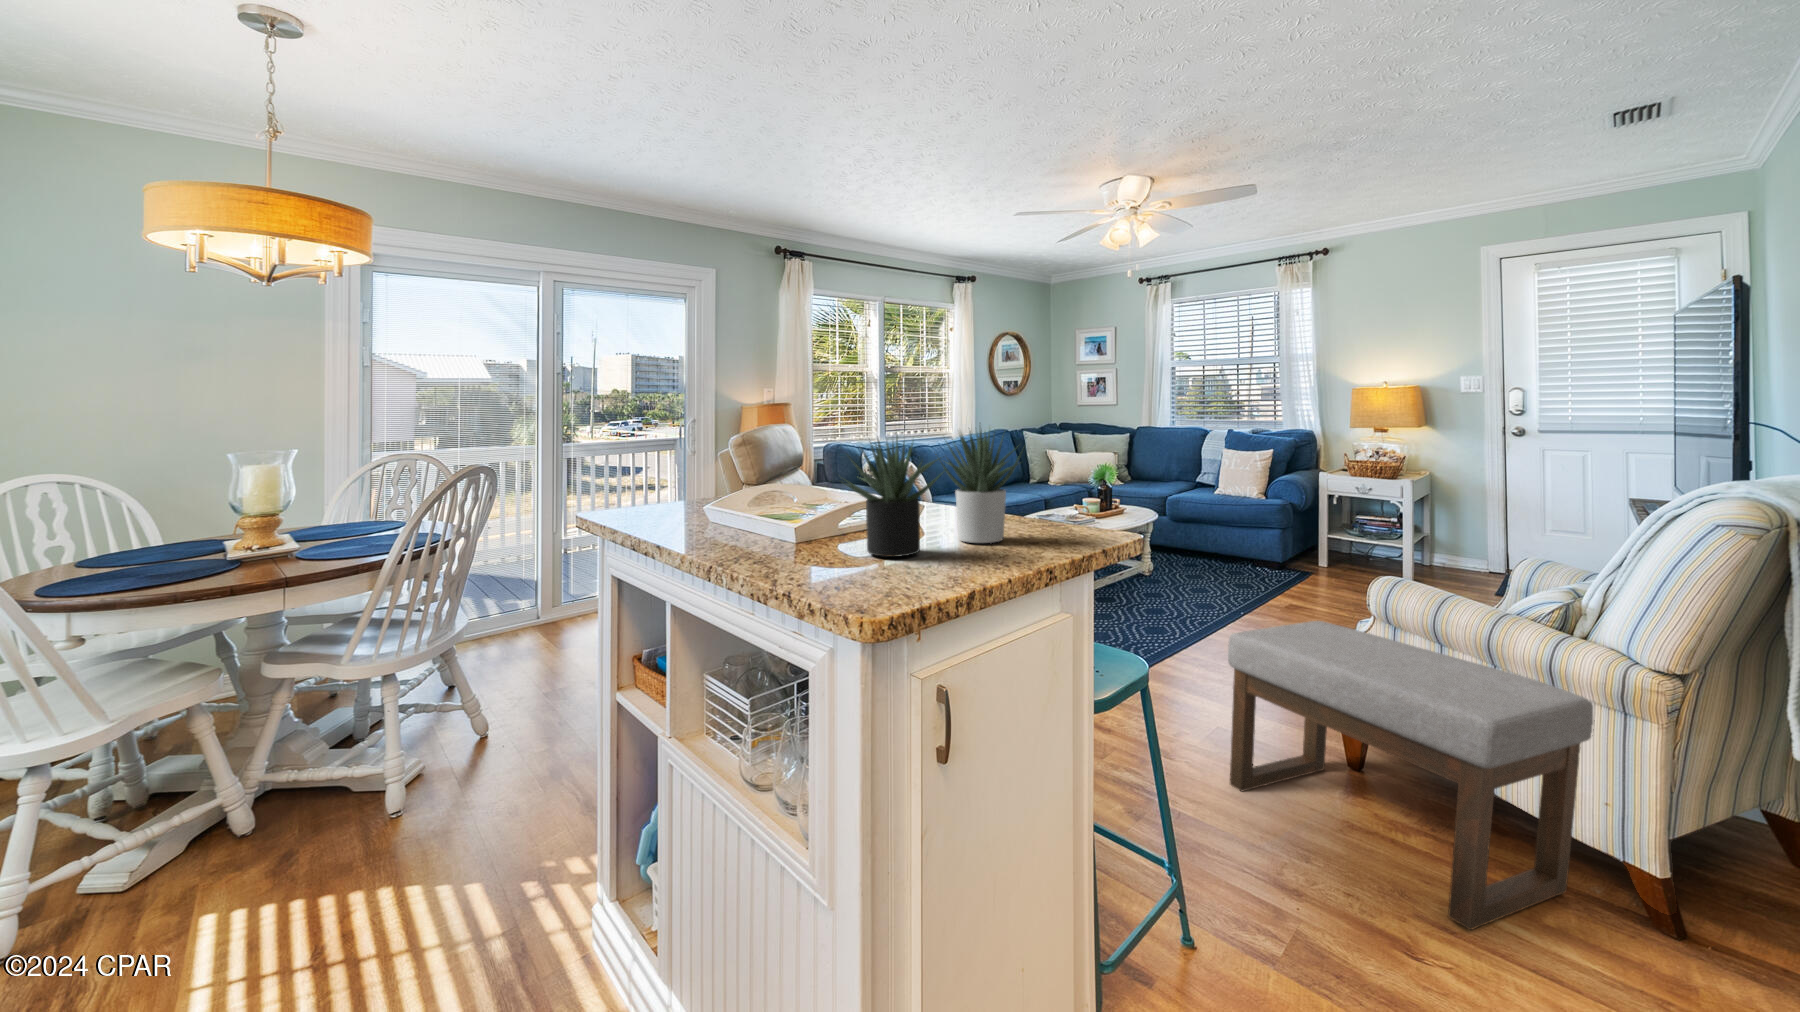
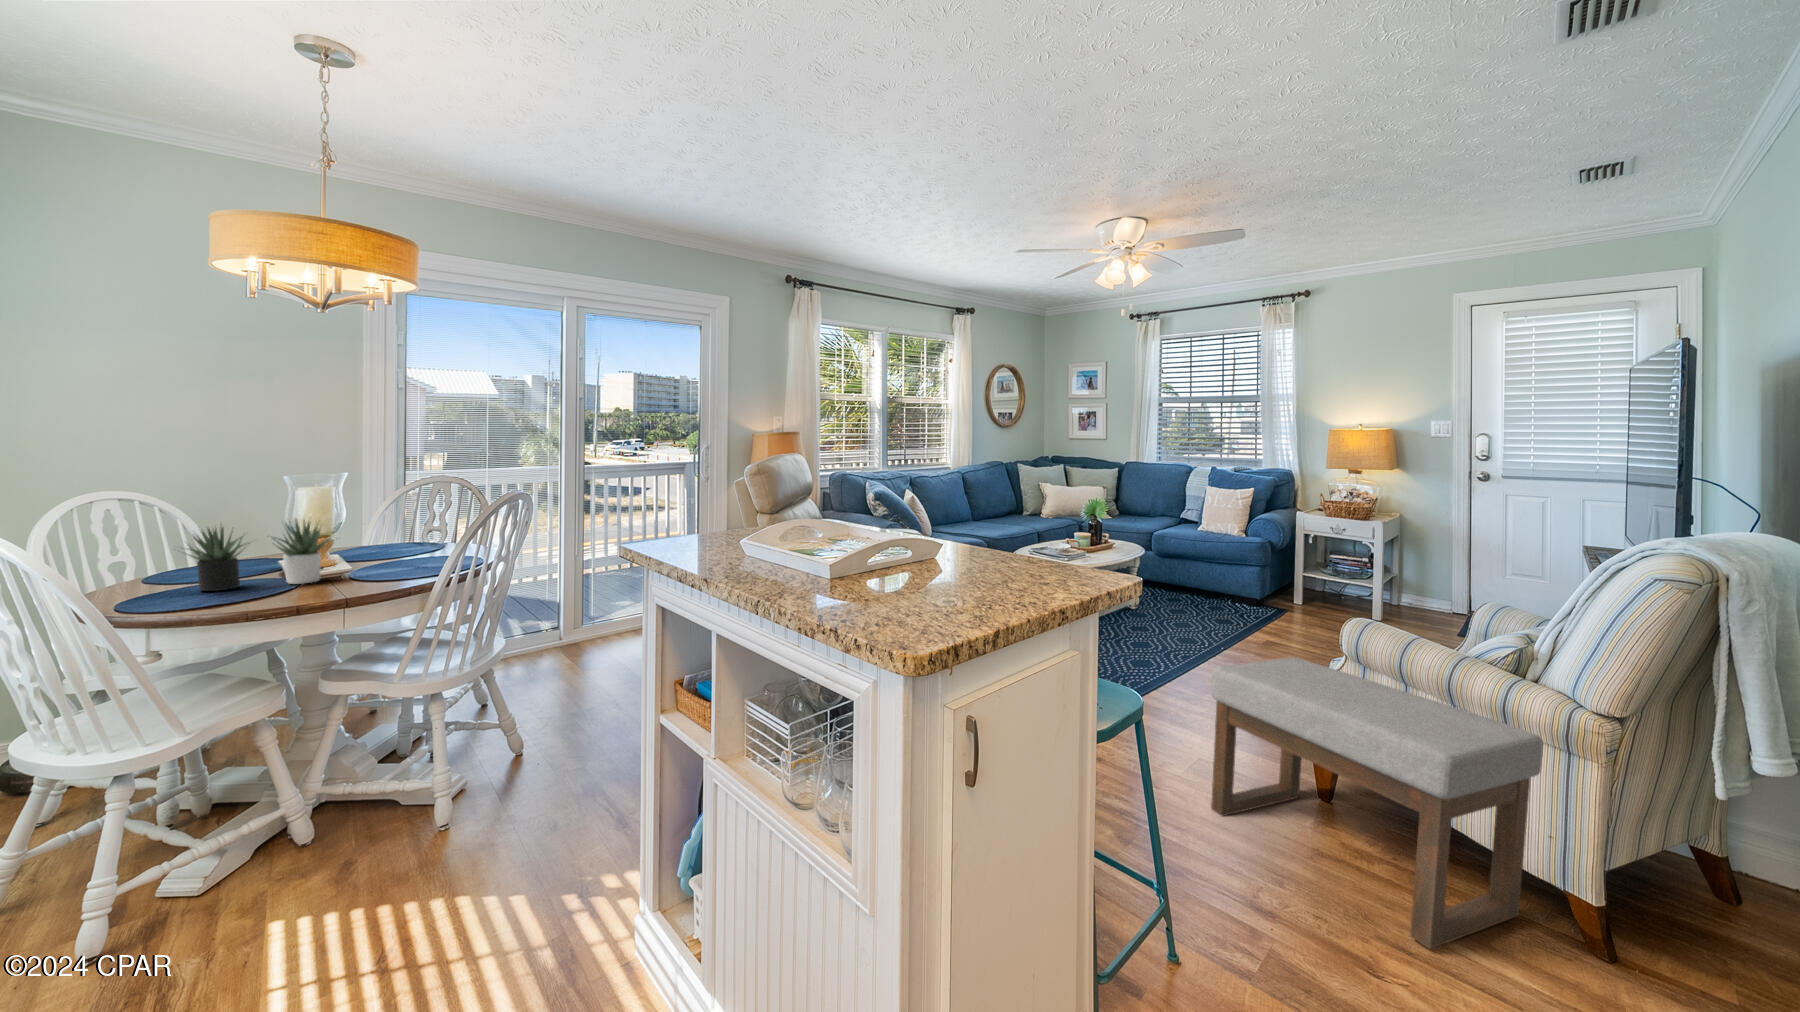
succulent plant: present [844,430,1023,557] -> present [186,520,330,591]

